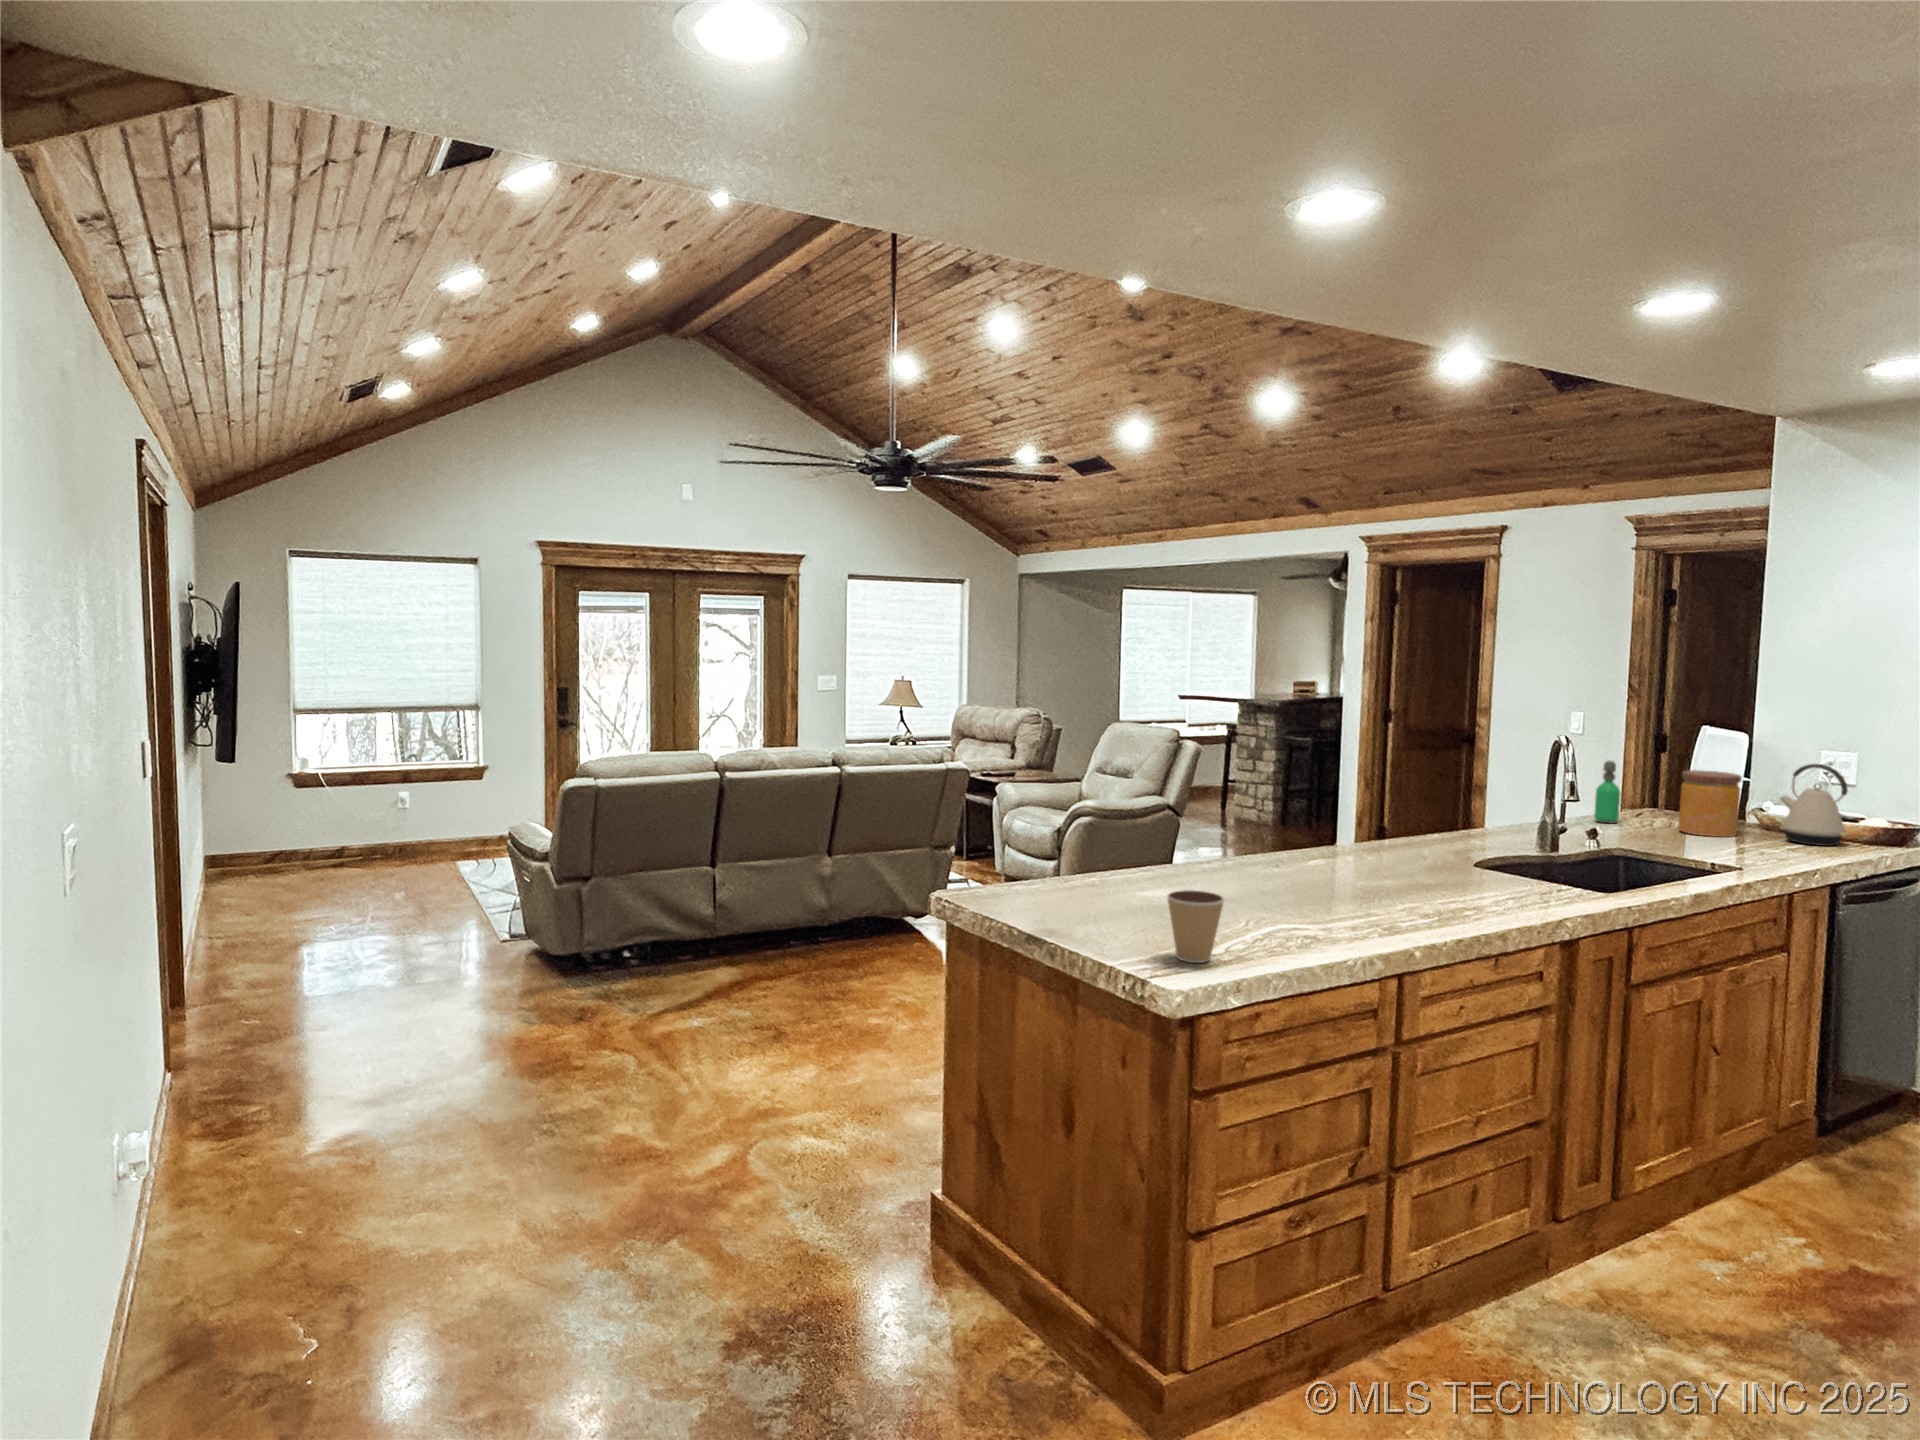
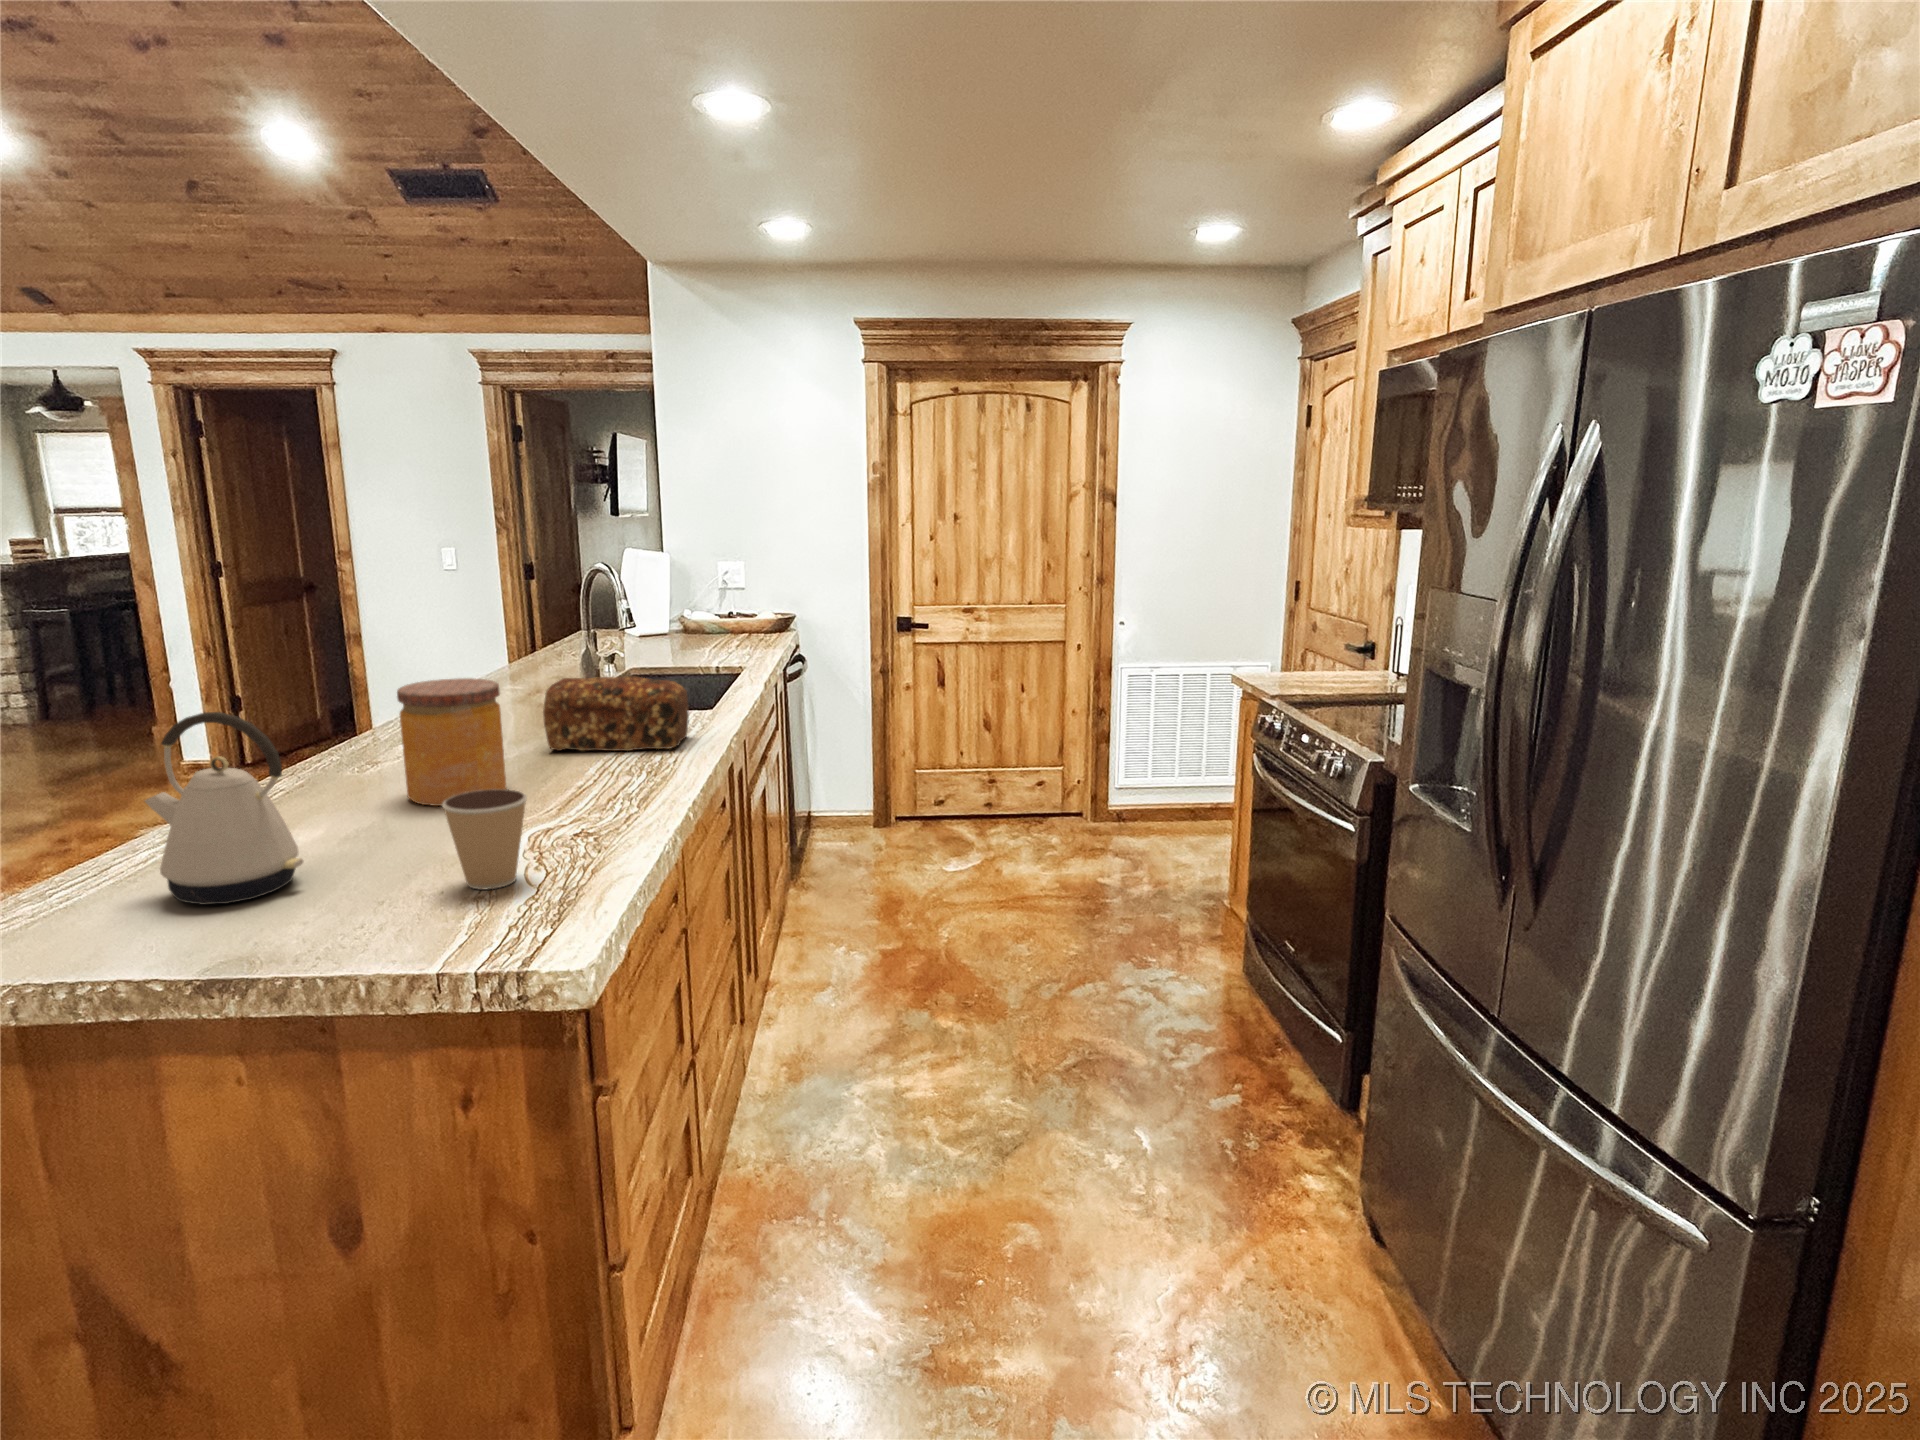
soap dispenser: present [1594,761,1620,823] -> none [564,587,588,648]
kettle: present [1780,764,1848,846] -> present [145,712,303,905]
jar: present [1679,770,1741,837] -> present [397,678,506,806]
bread loaf: none [1387,835,1531,917] -> present [543,676,689,751]

